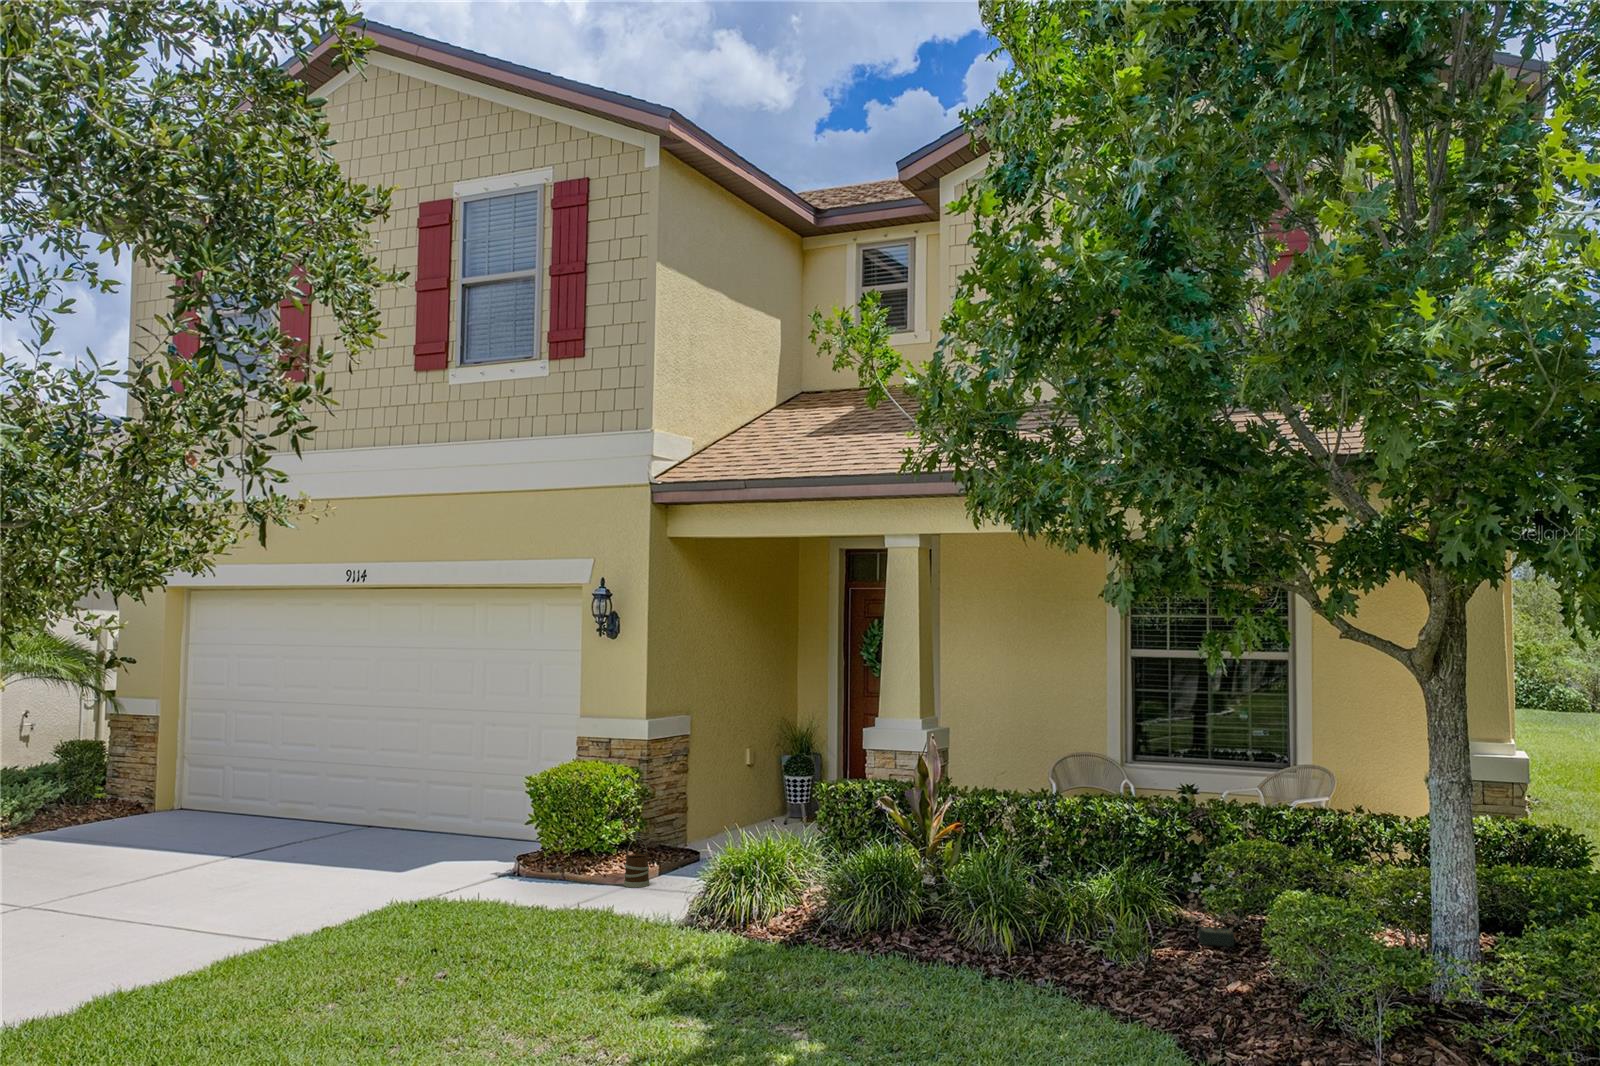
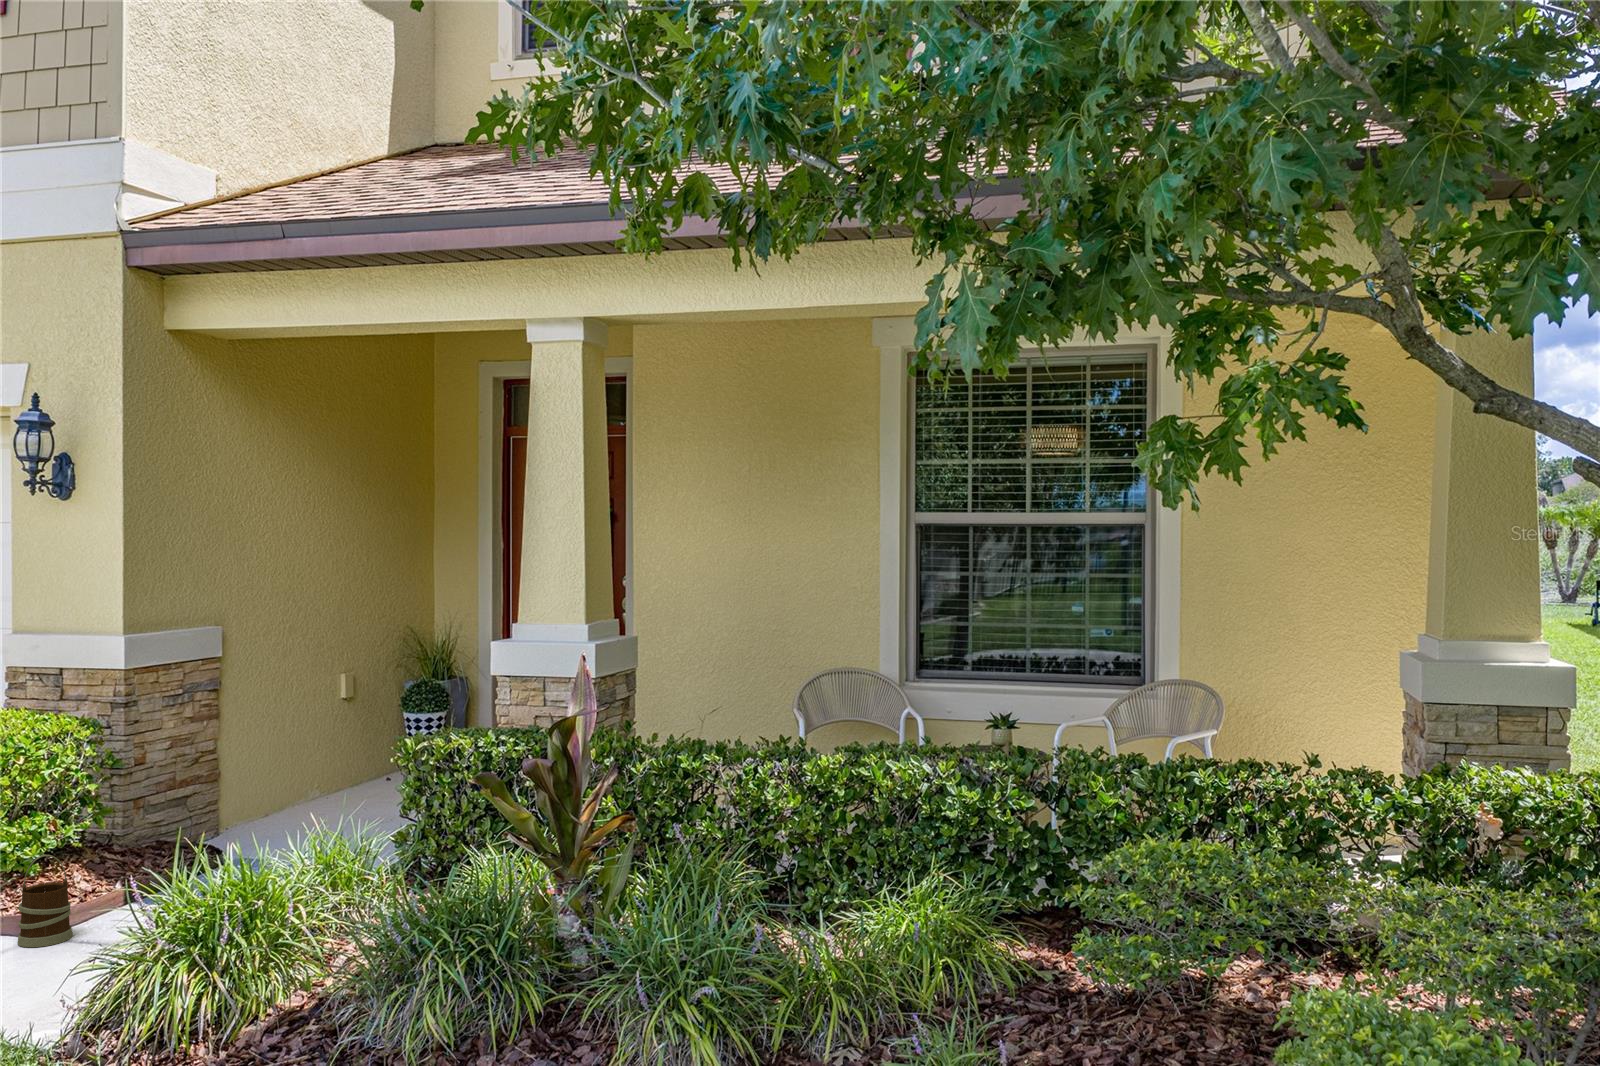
decorative plant: present [1185,893,1243,946] -> none [1035,929,1143,1027]

